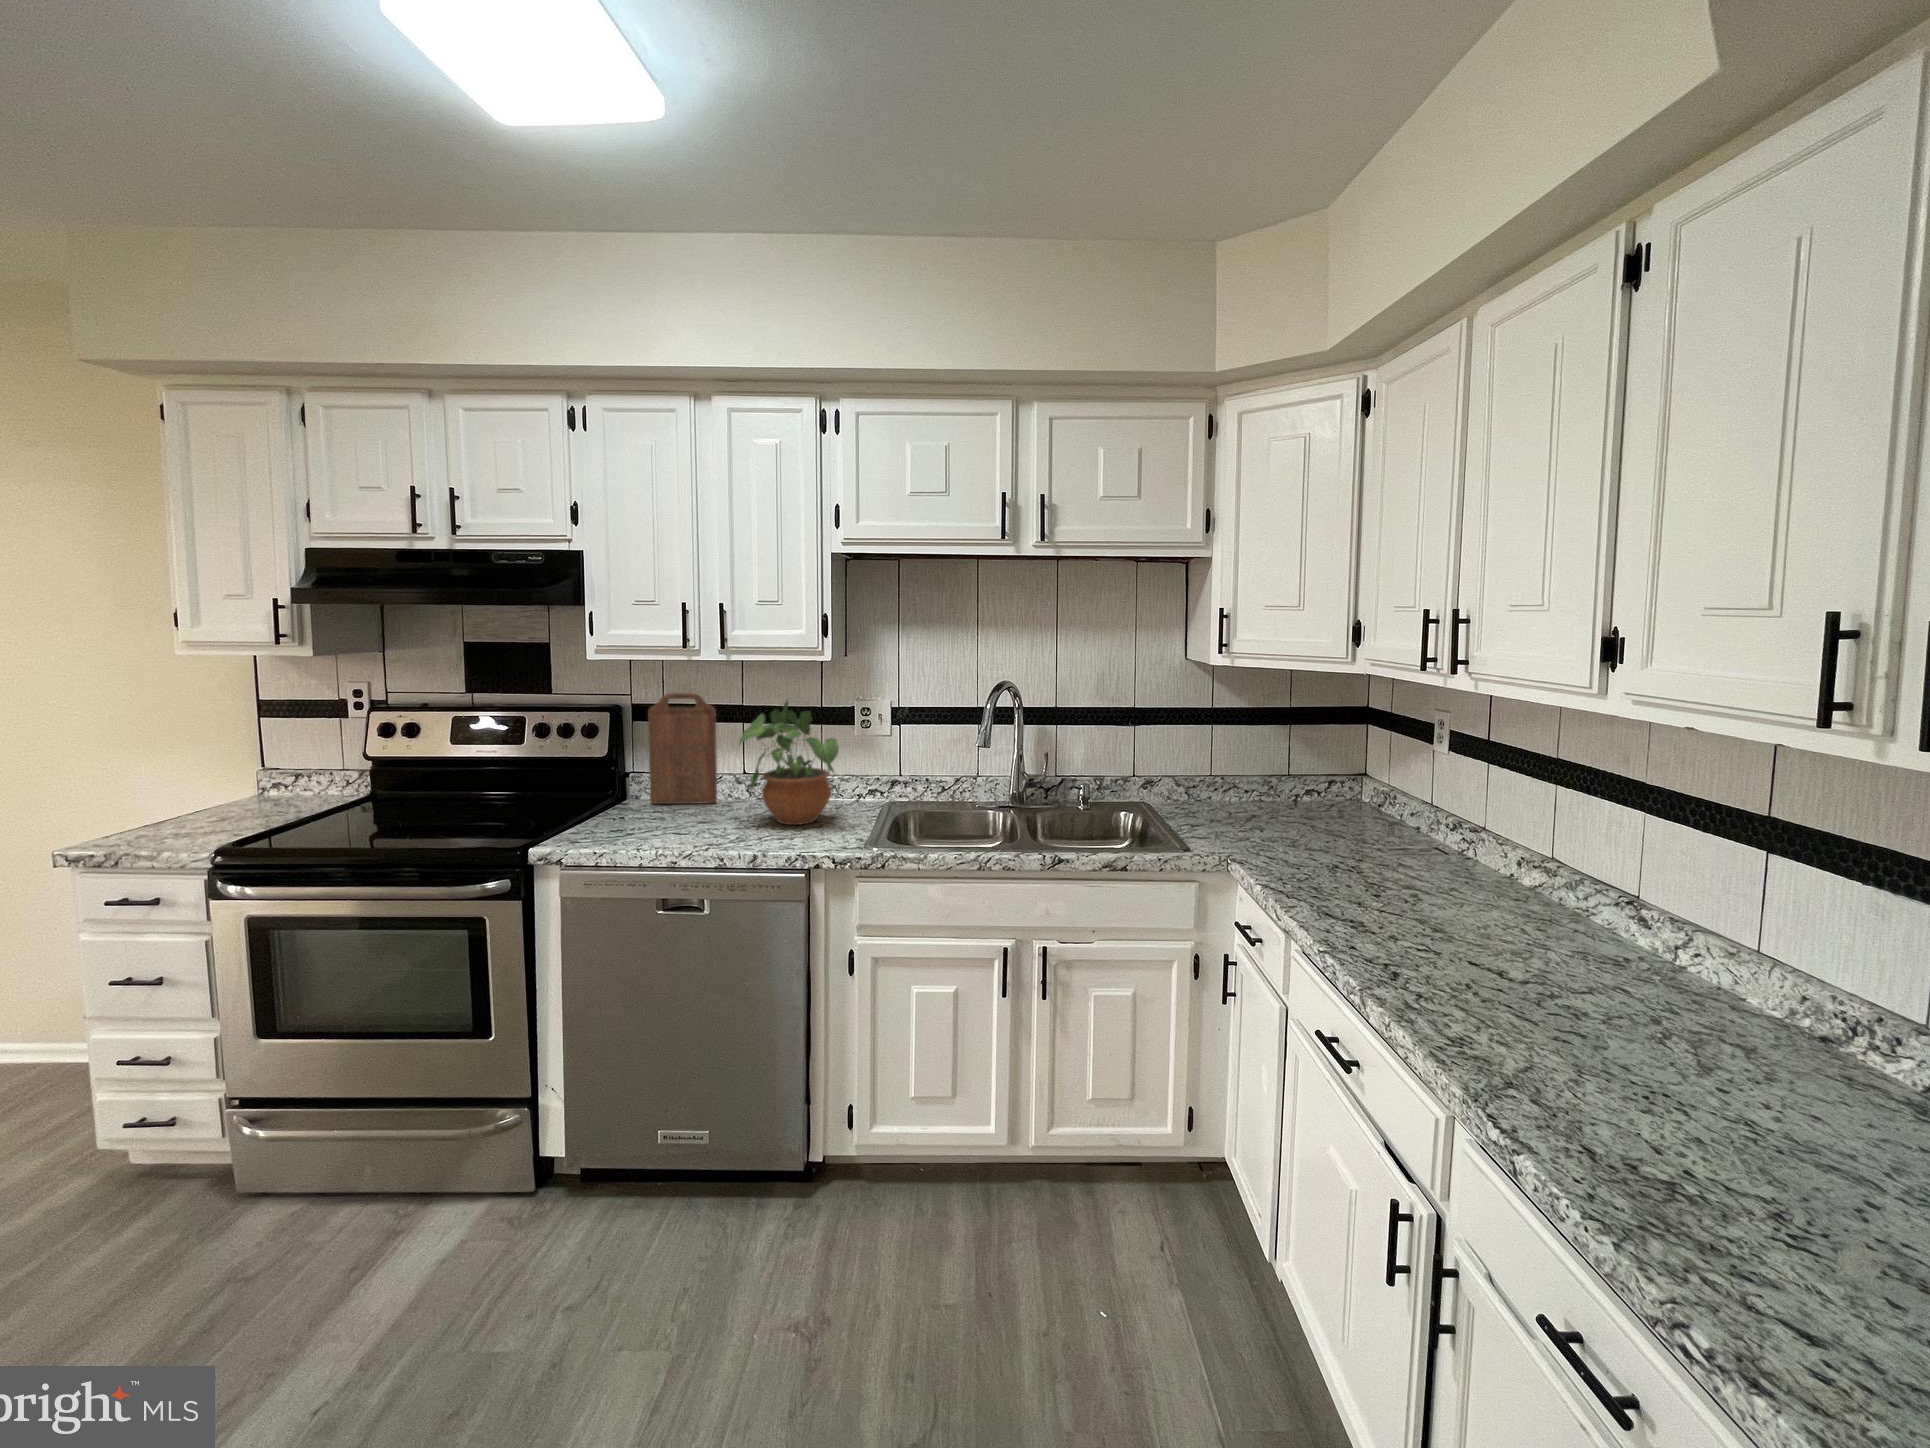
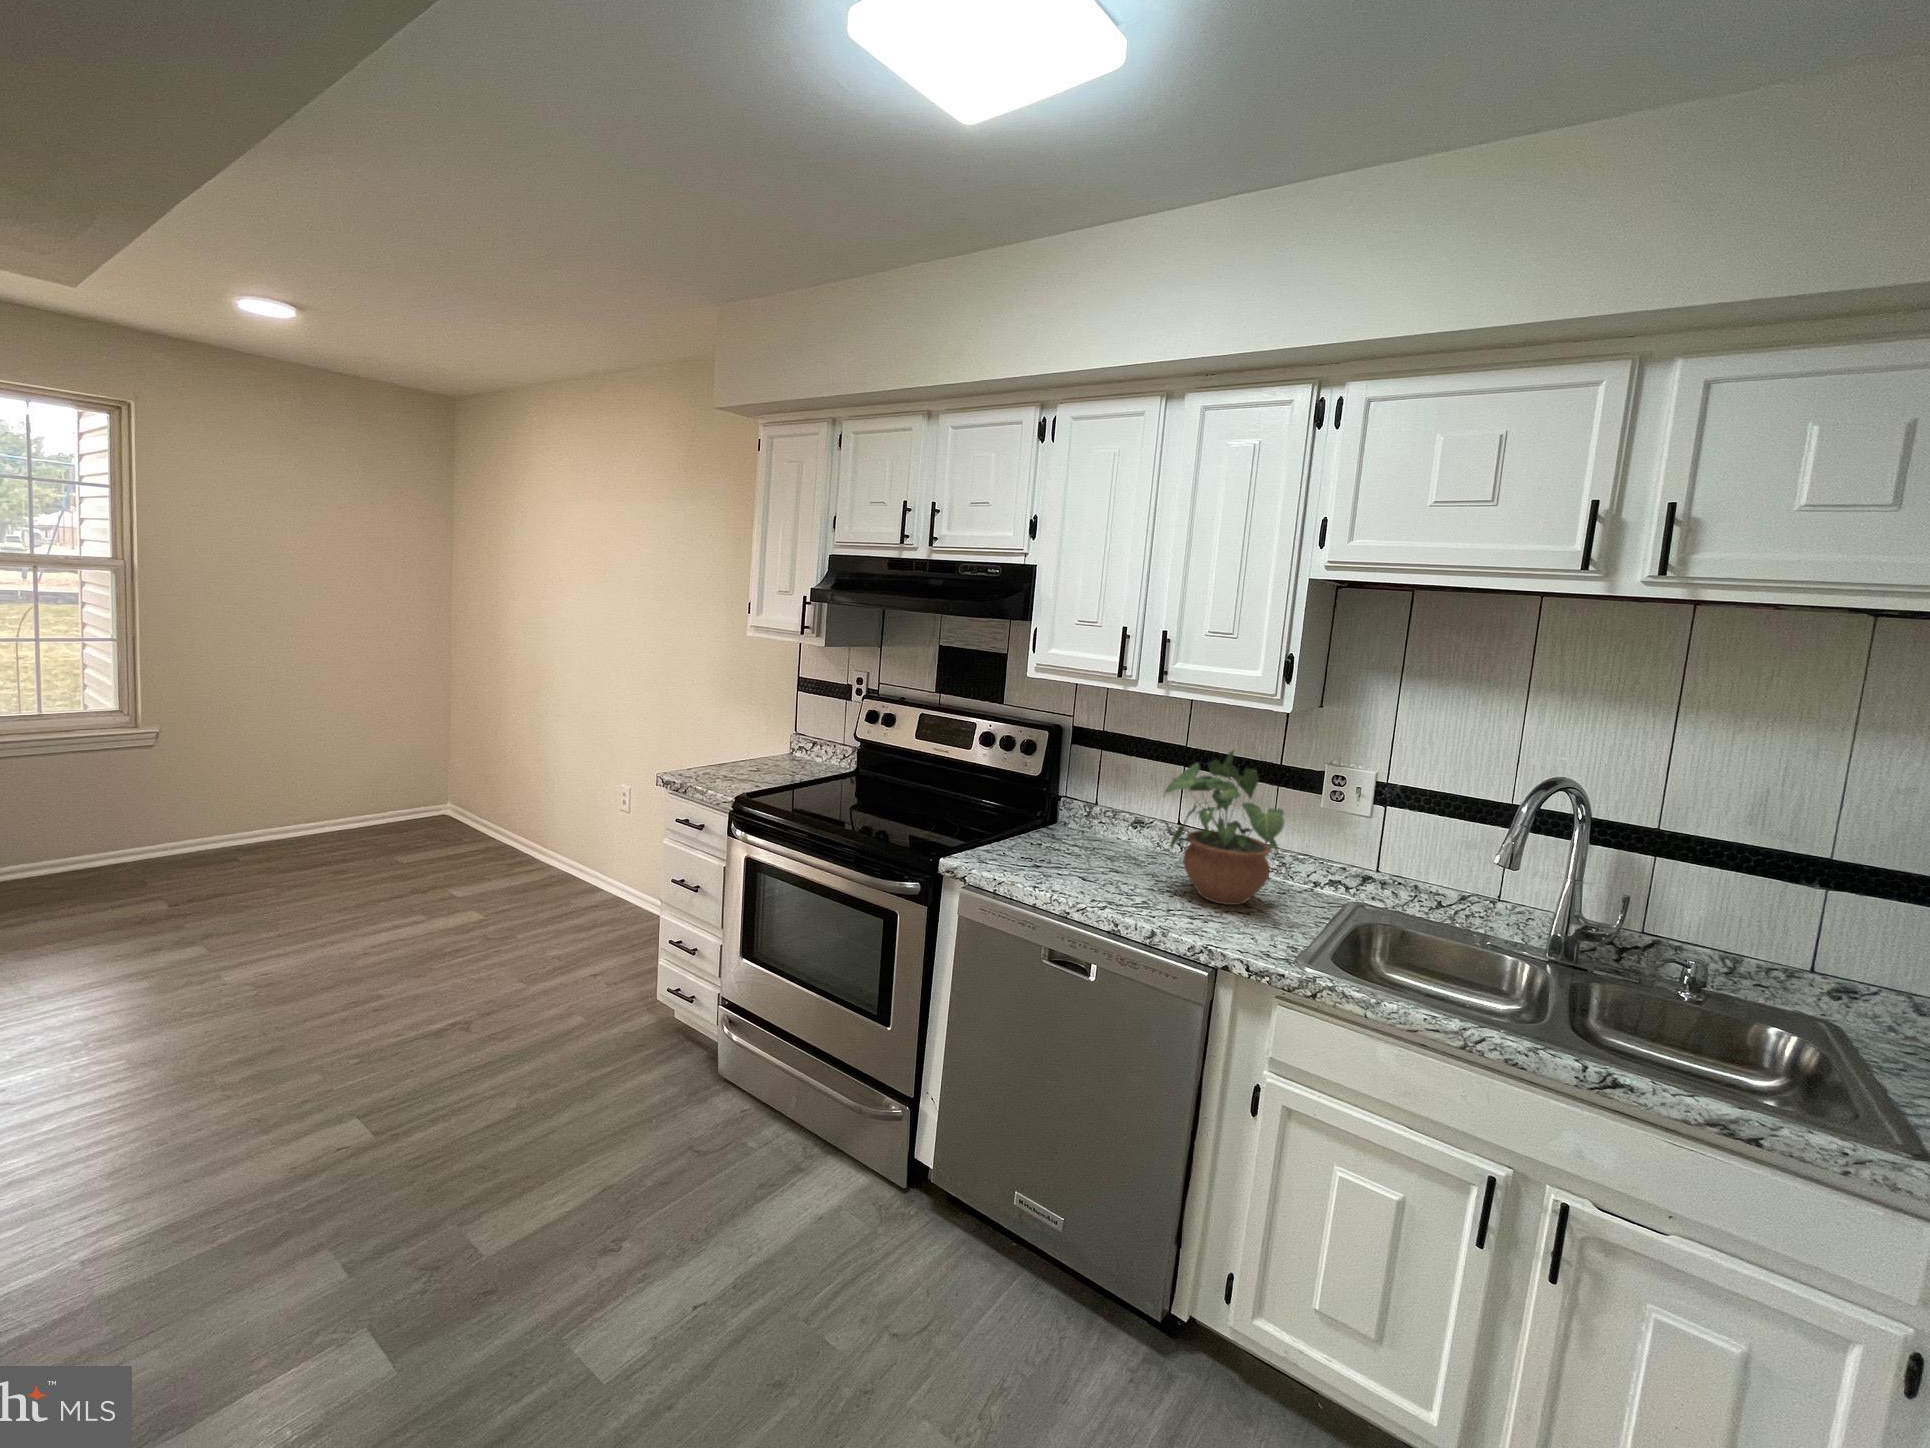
cutting board: present [648,693,717,804] -> none [1074,721,1153,850]

